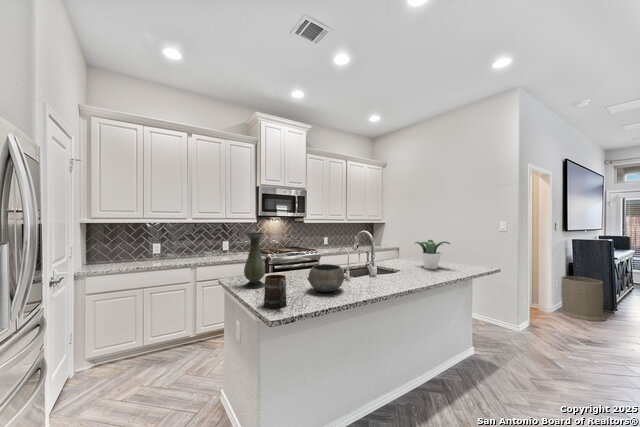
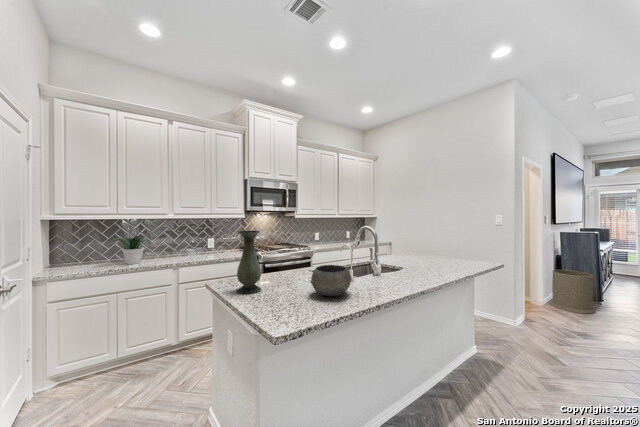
potted plant: present [415,240,450,269] -> present [111,236,148,264]
mug: present [264,275,287,309] -> none [264,279,291,319]

